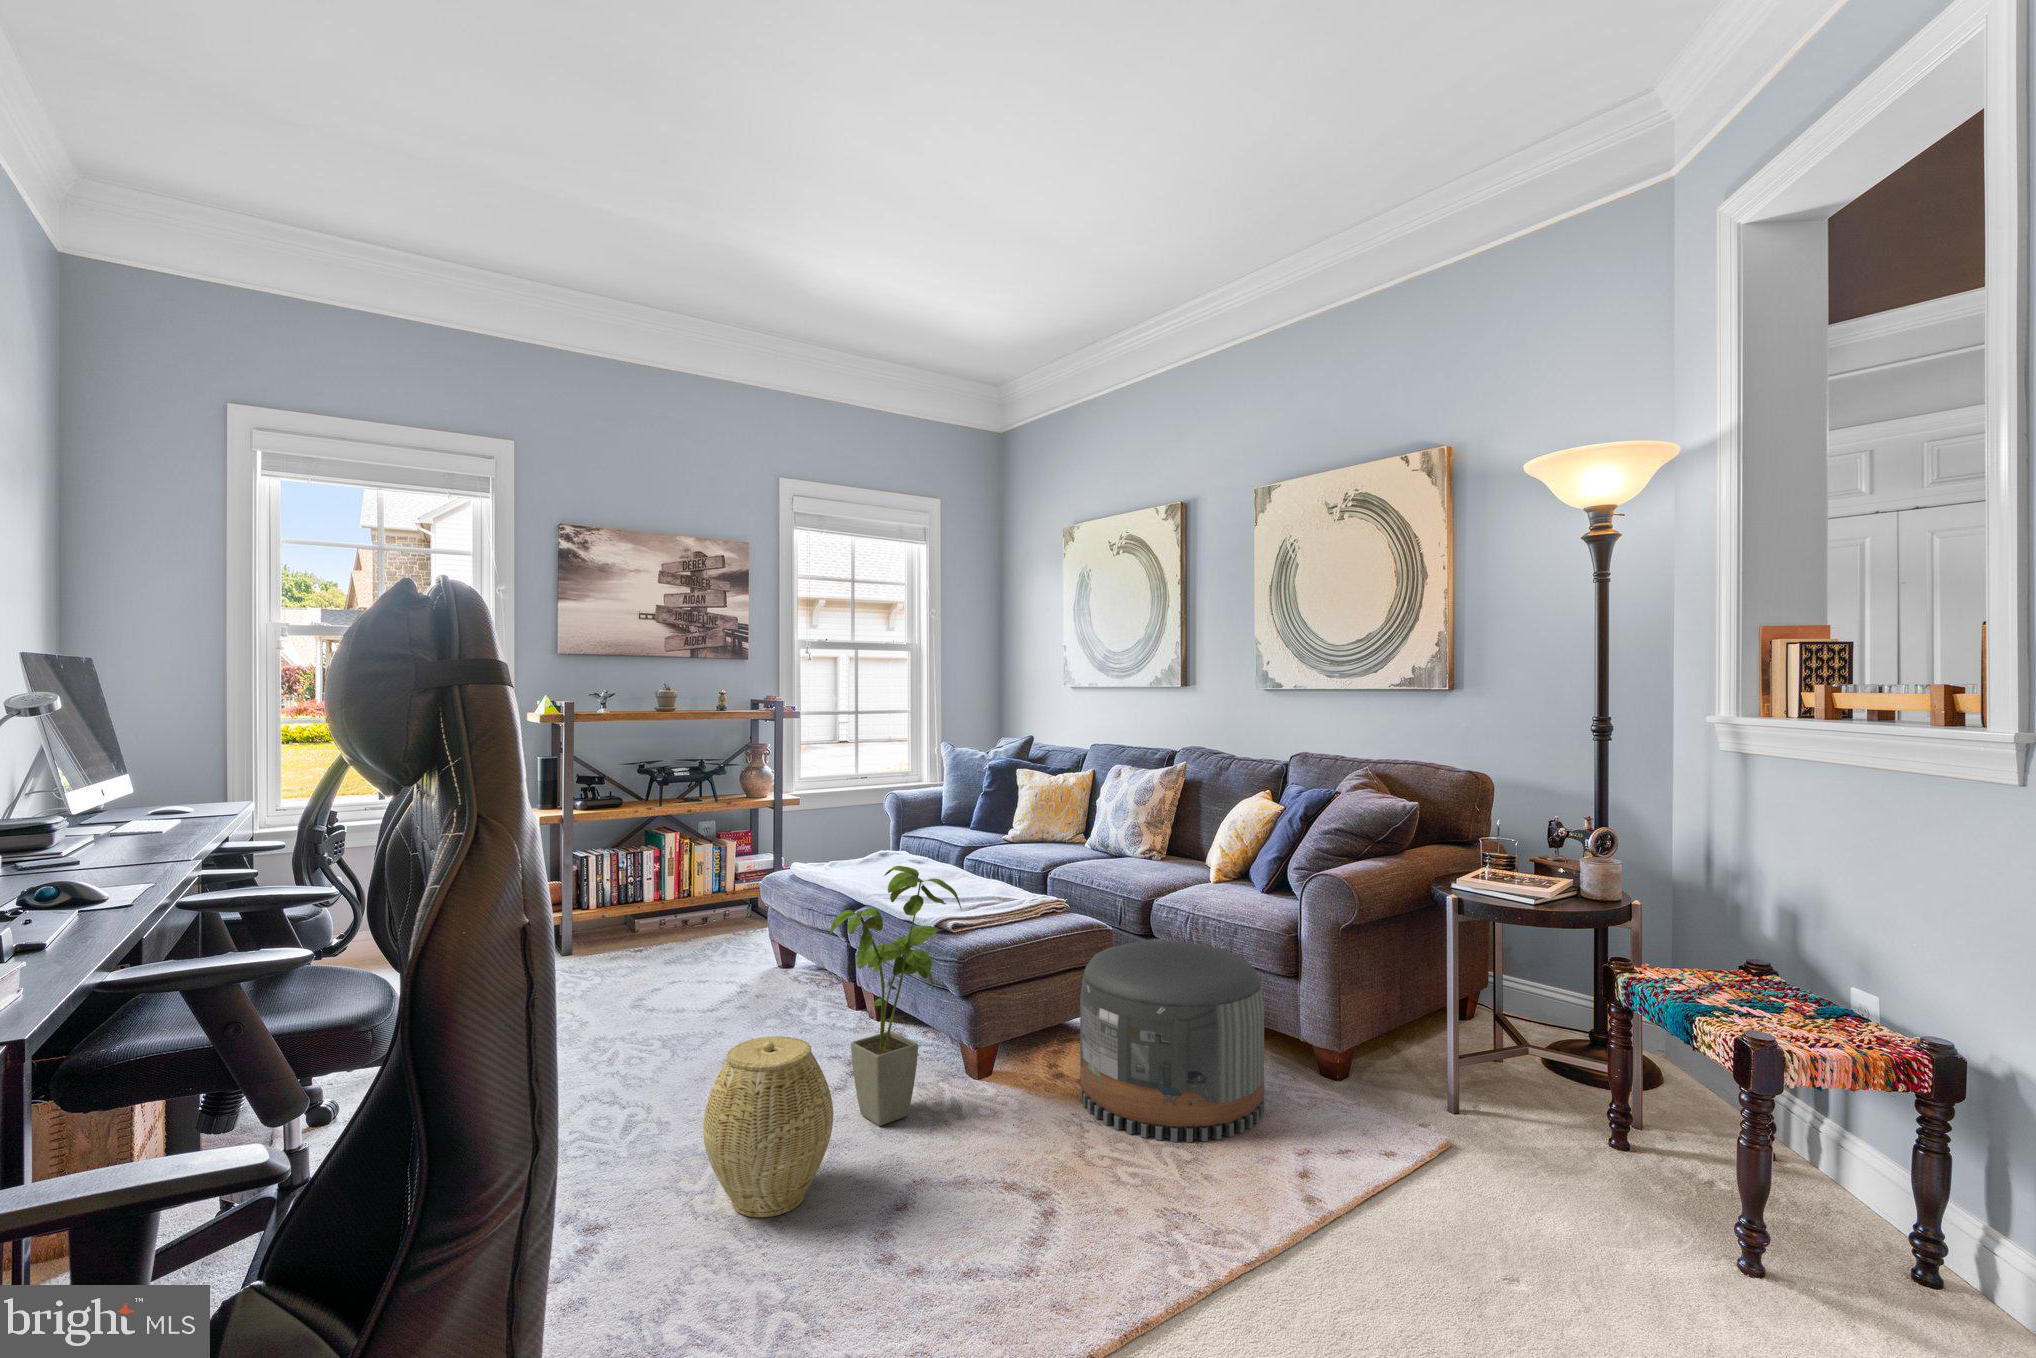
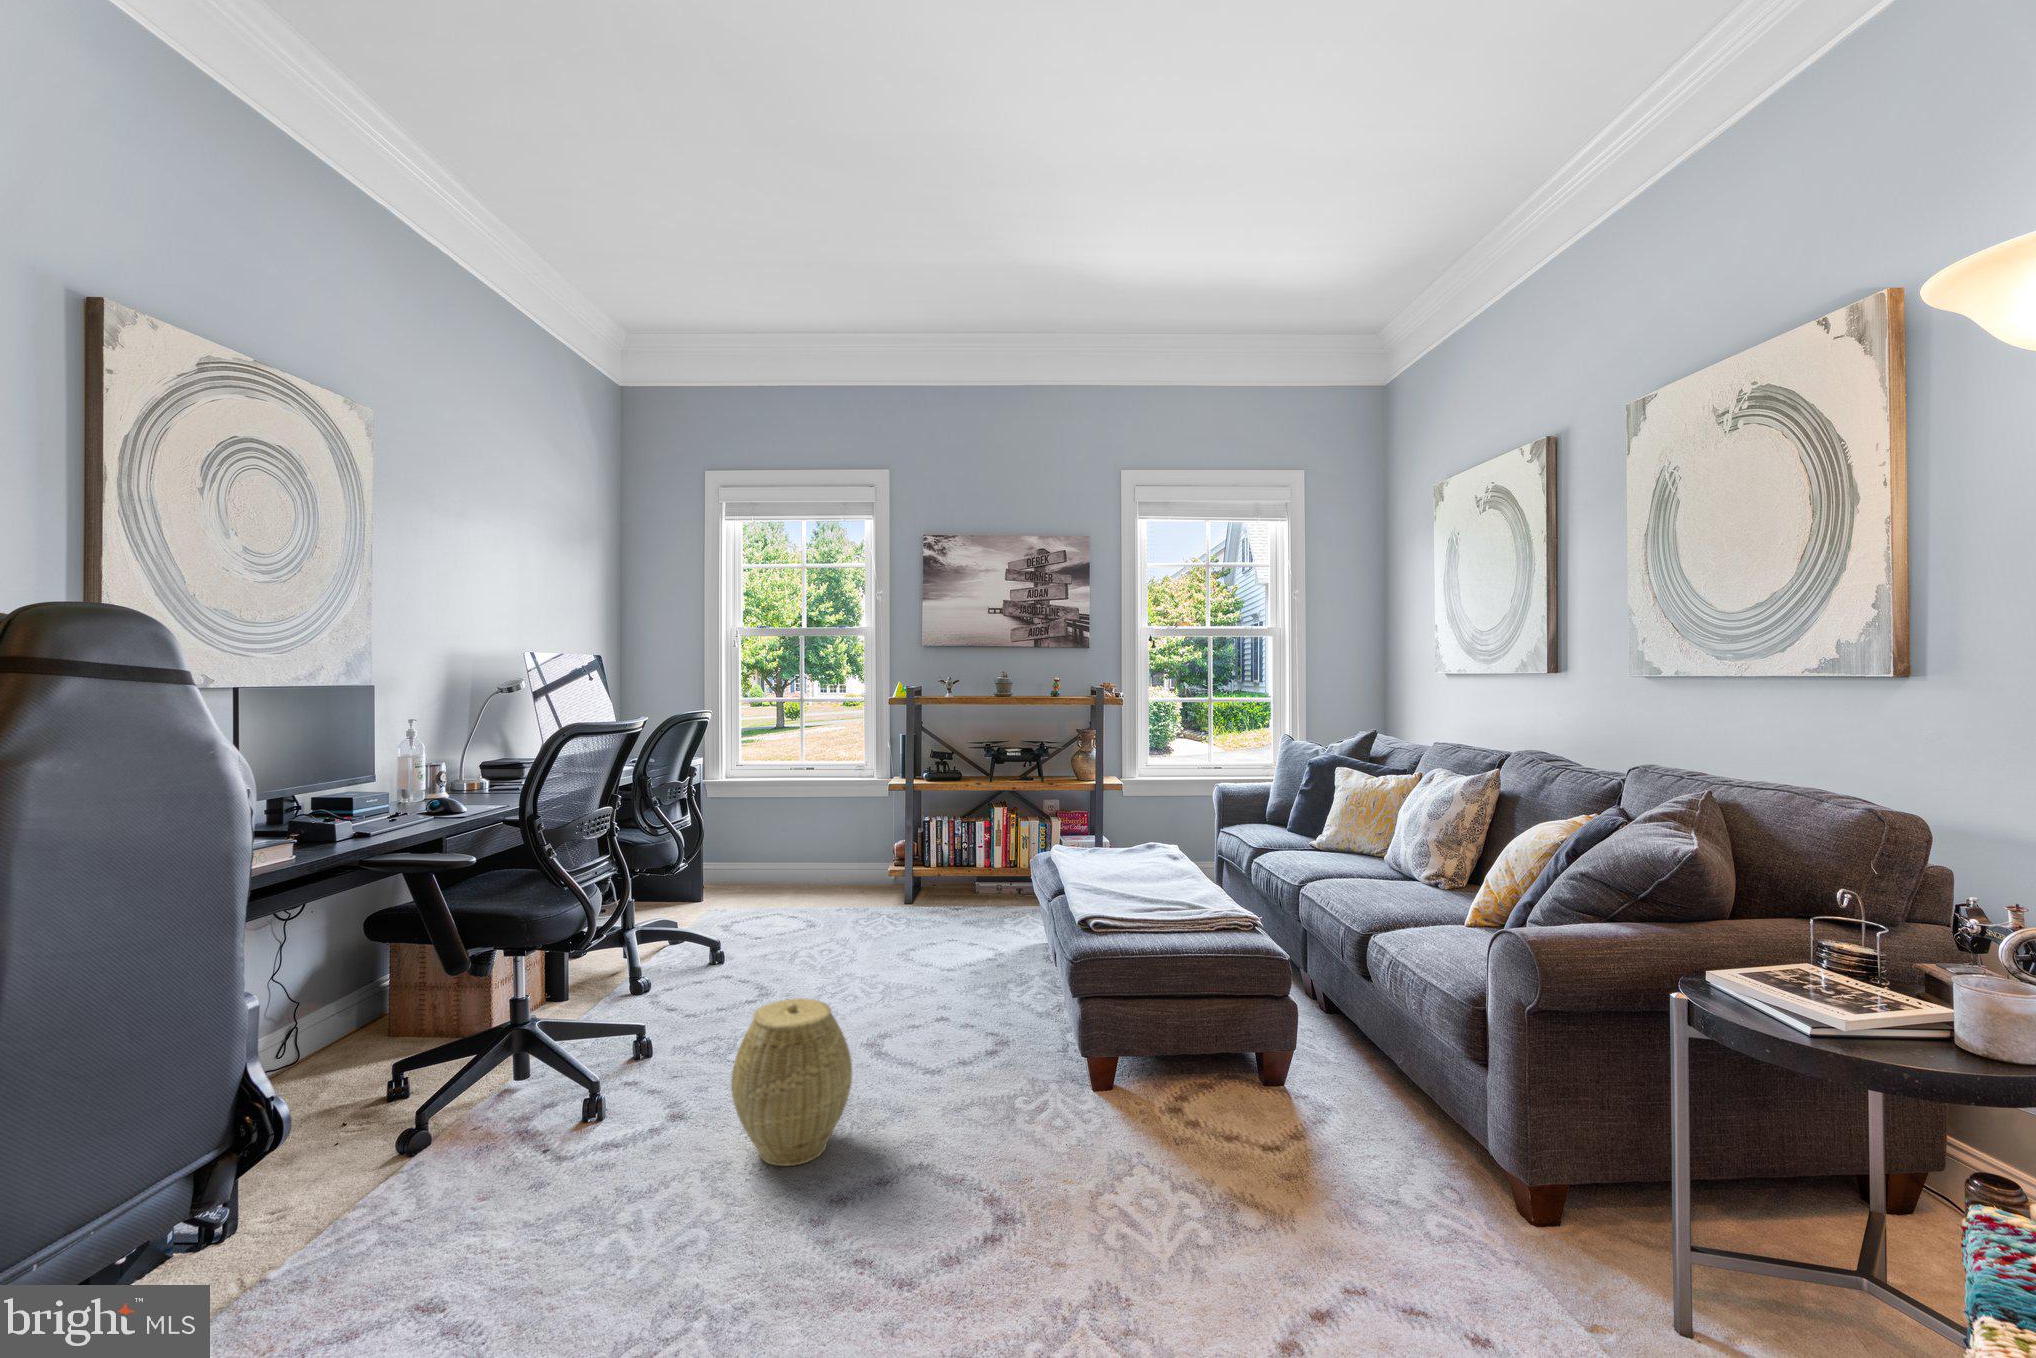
house plant: present [830,866,961,1126] -> none [914,855,1045,1114]
pouf: present [1080,941,1264,1142] -> none [1154,983,1389,1254]

